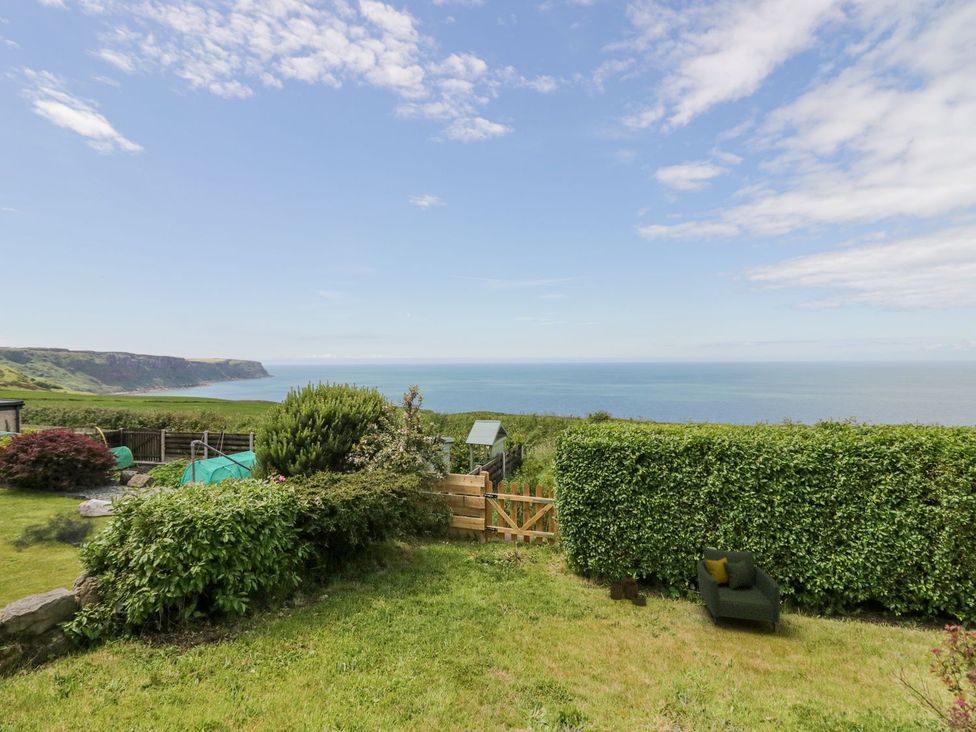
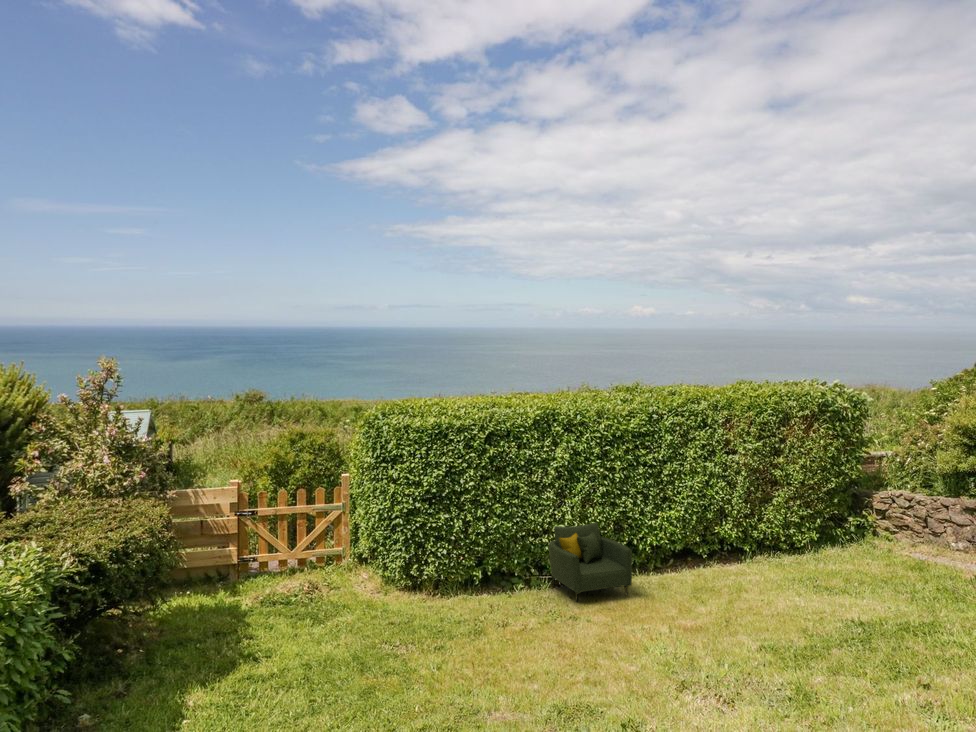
woven basket: present [610,576,646,606] -> none [462,574,505,604]

